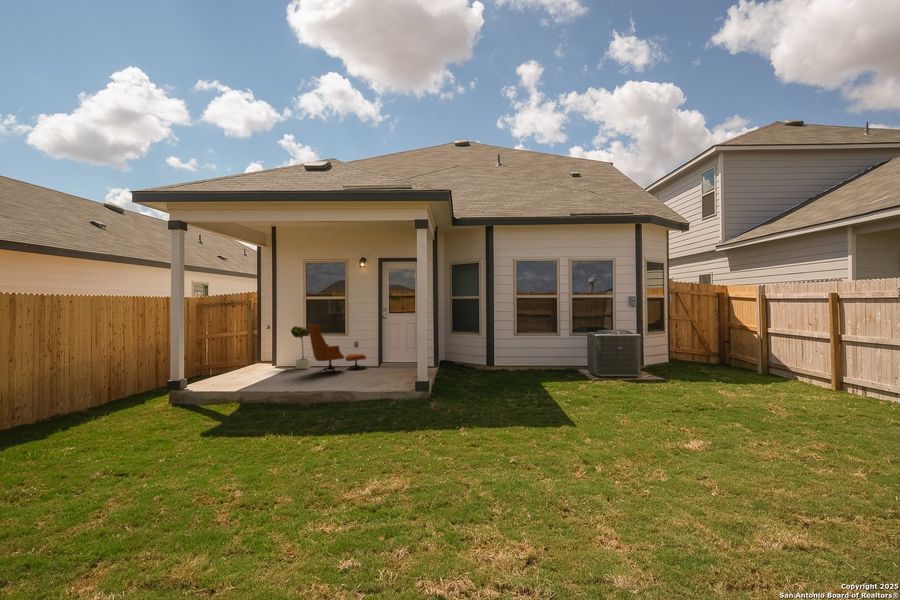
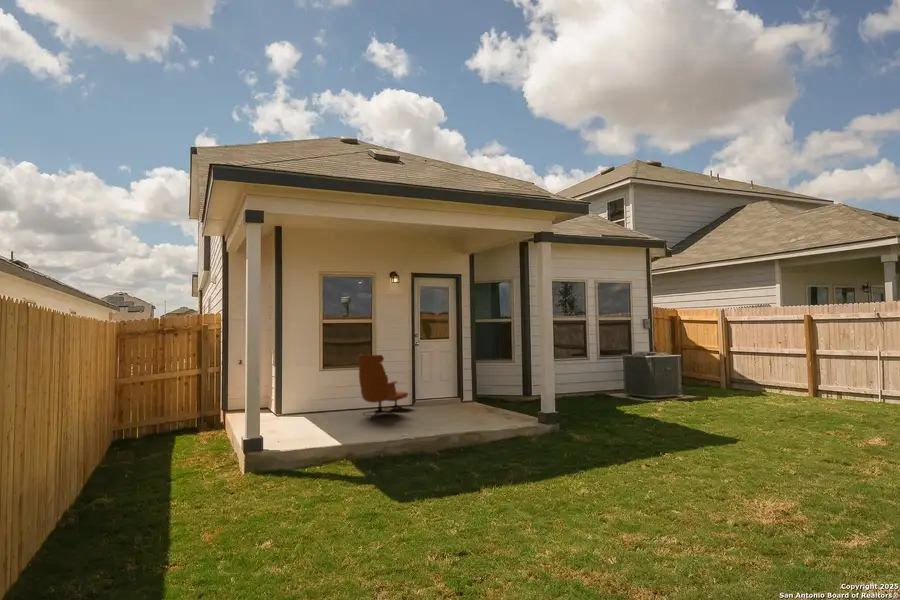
potted tree: present [291,326,311,369] -> none [312,358,338,417]

